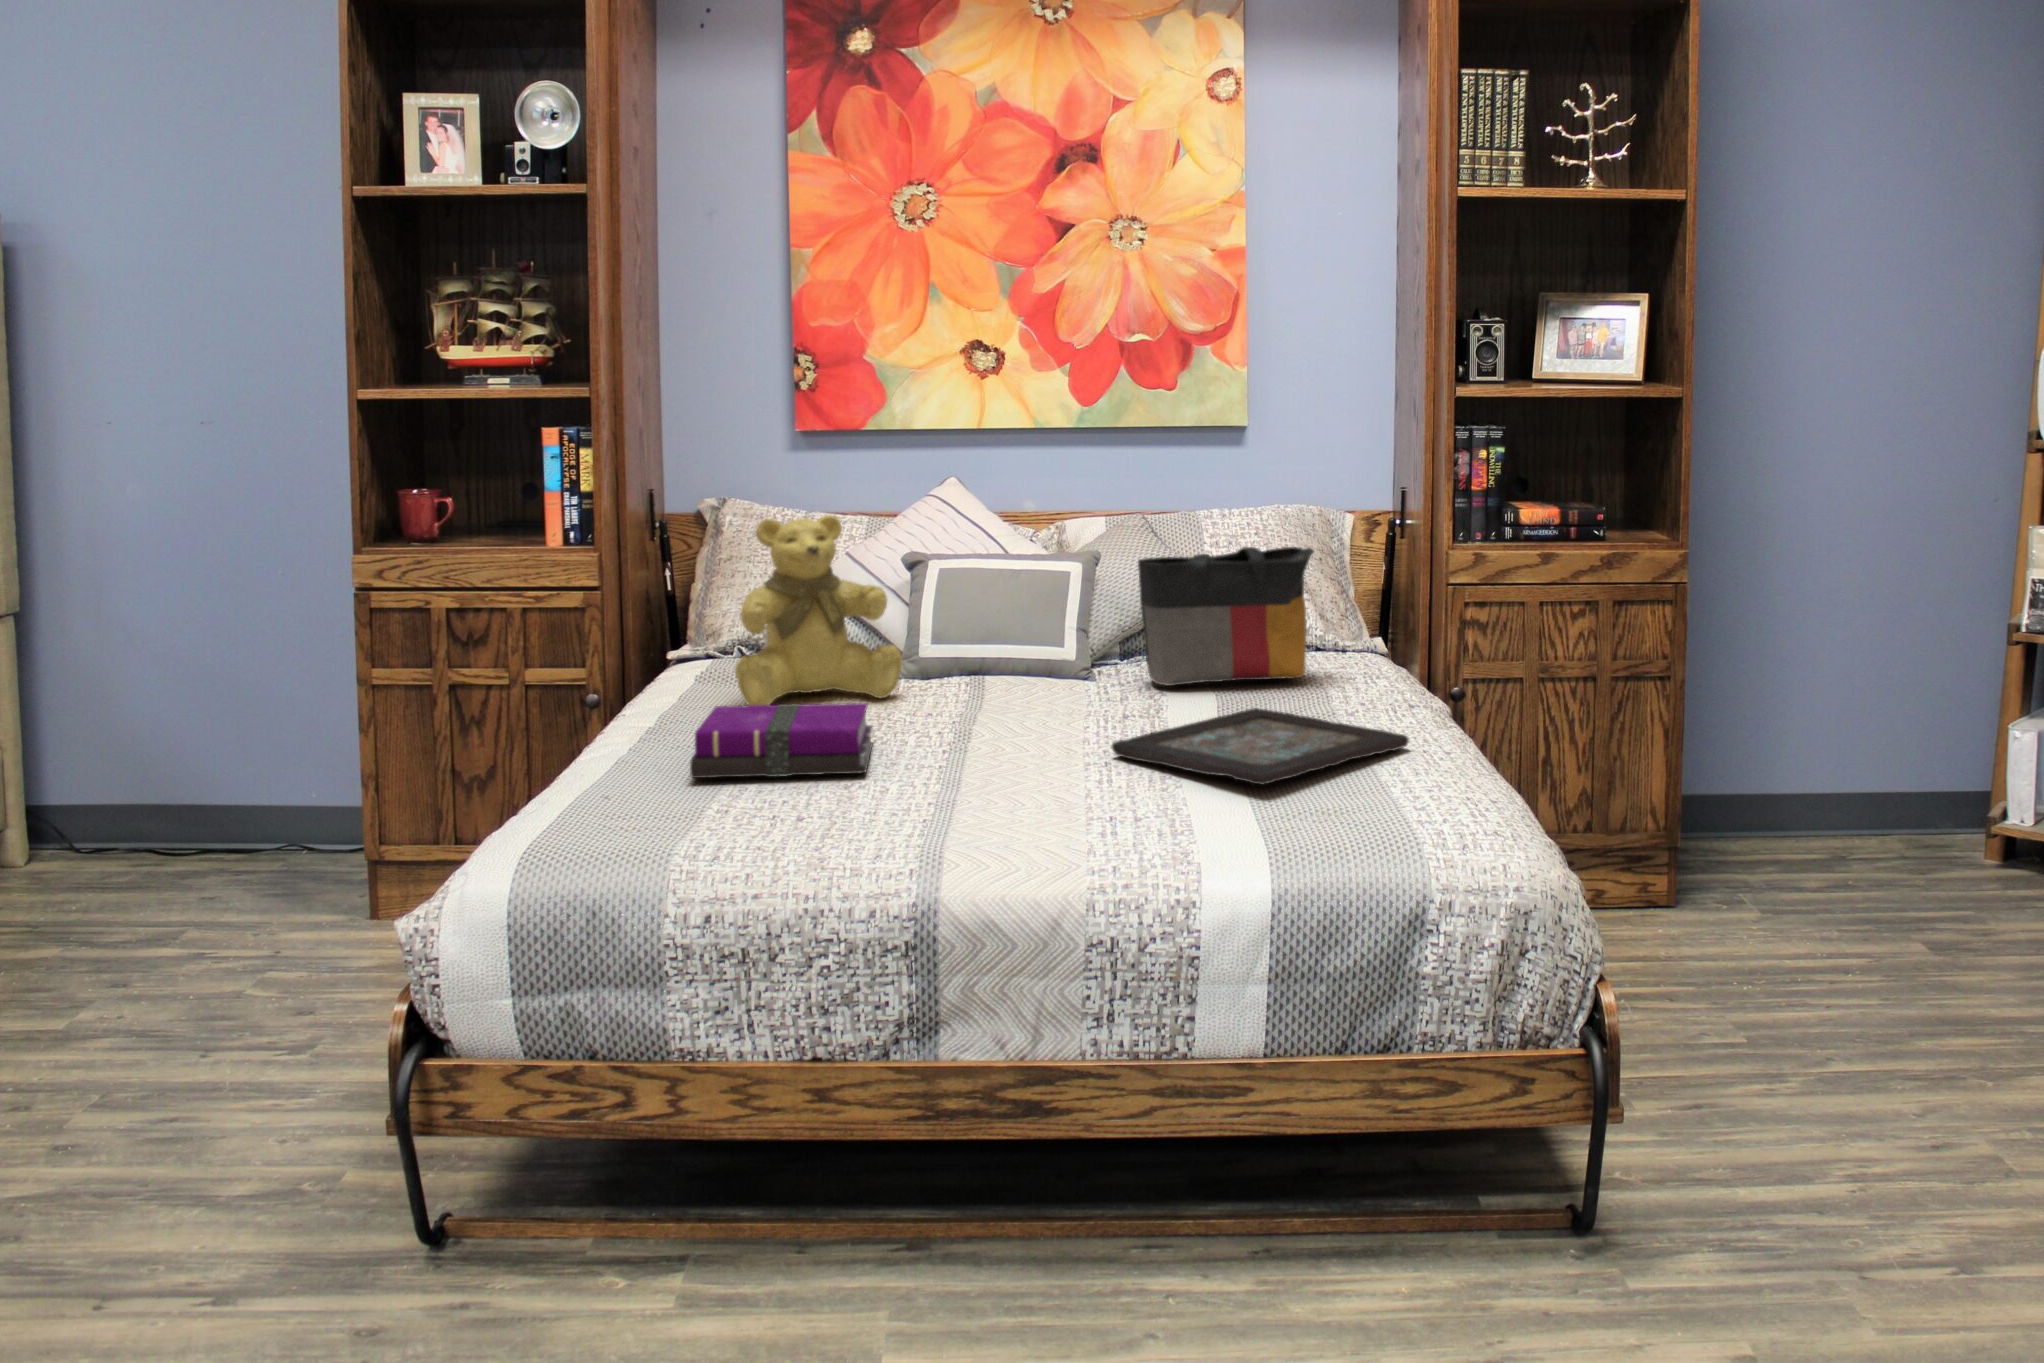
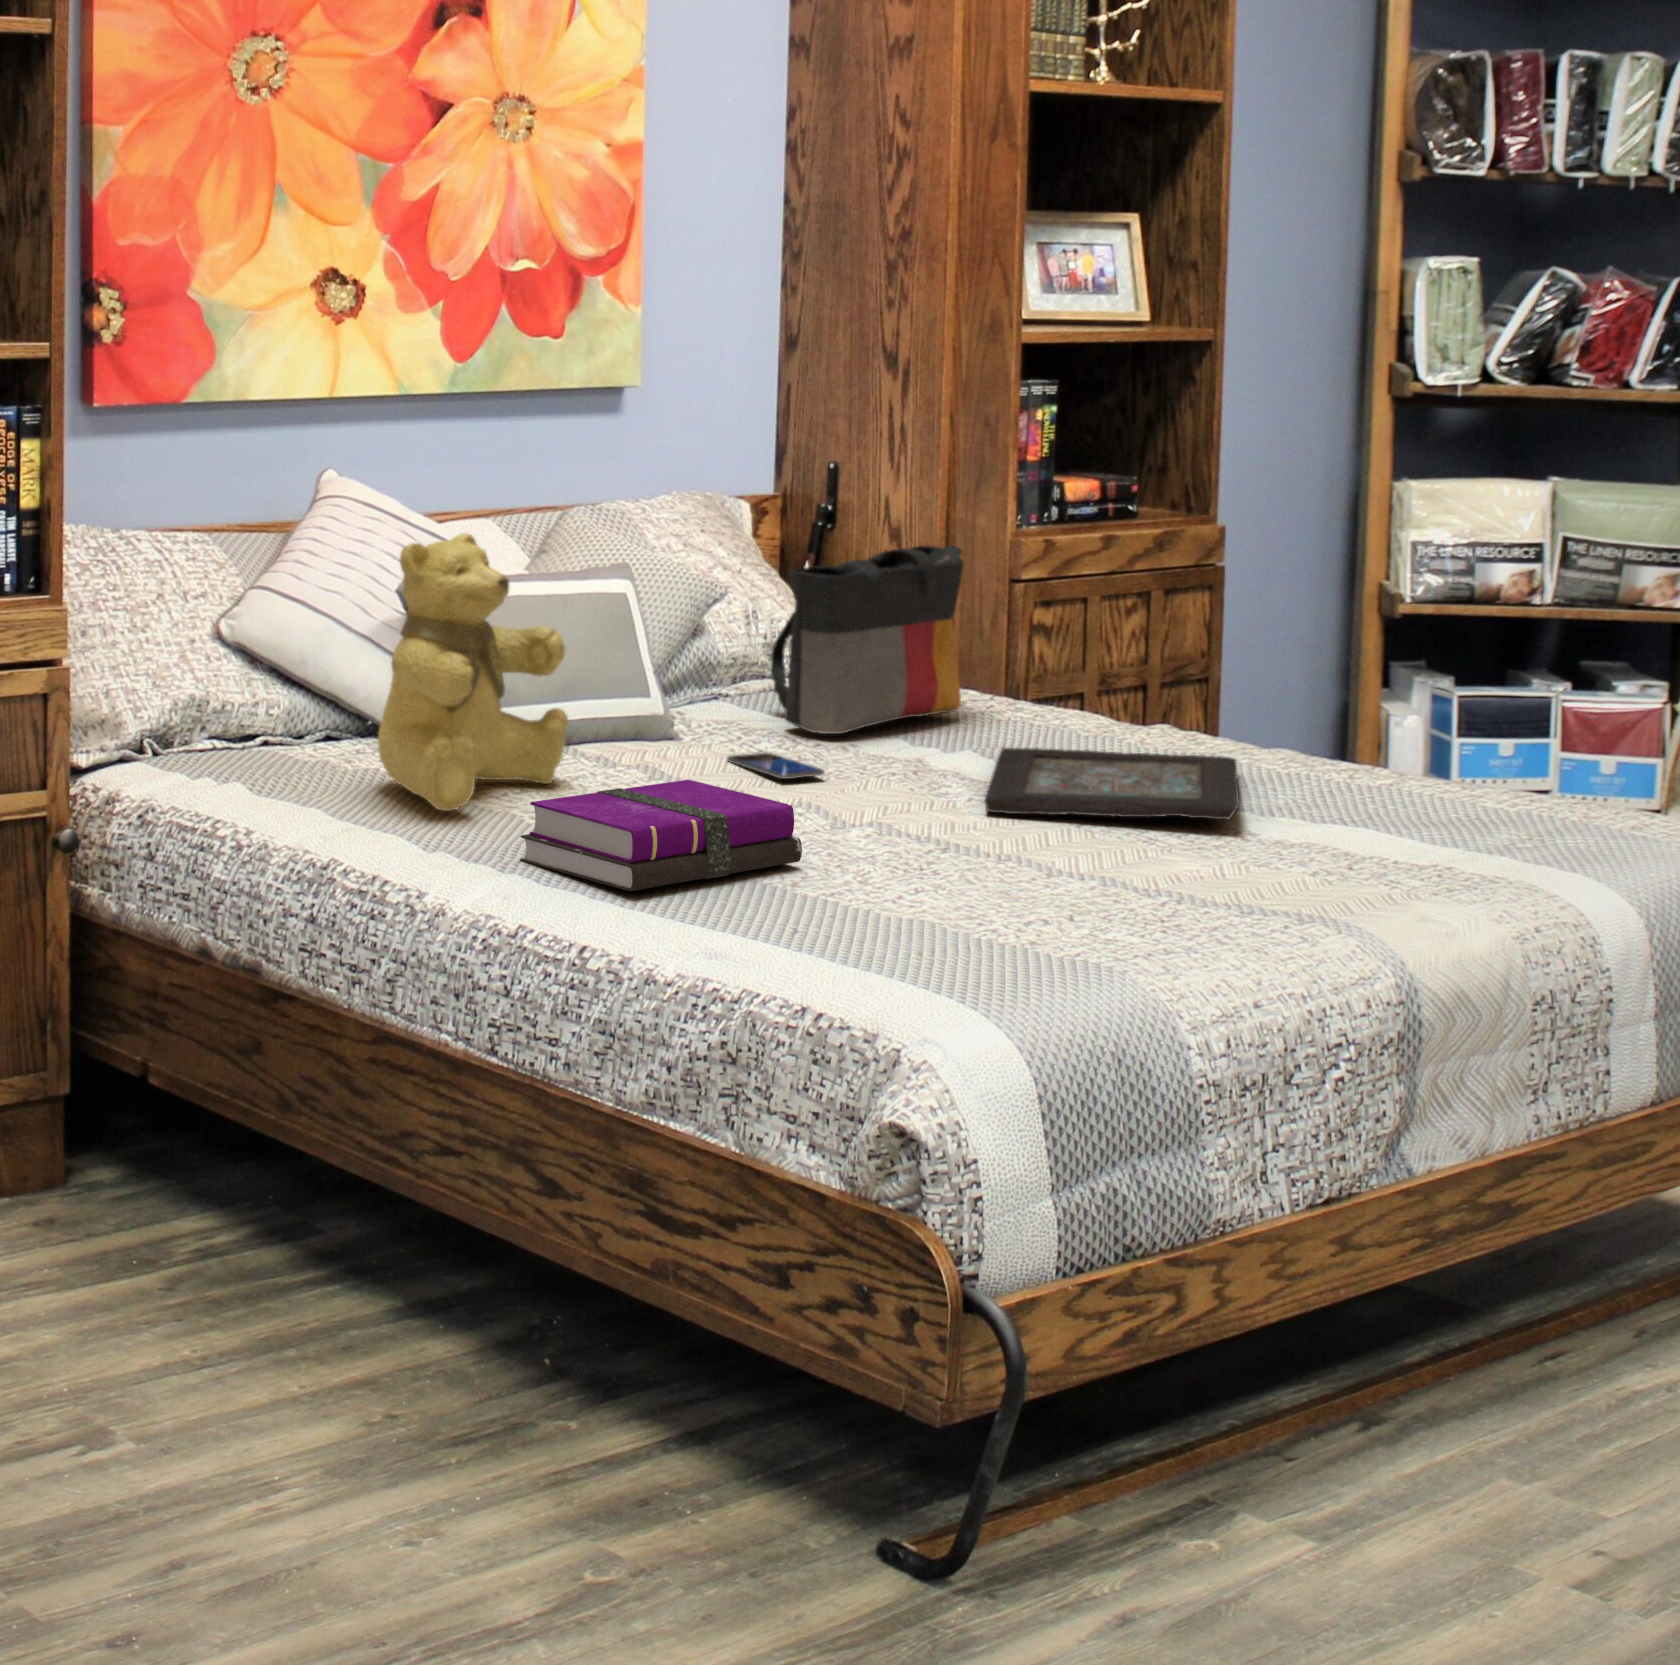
smartphone: none [1035,693,1086,714] -> present [727,753,825,779]

